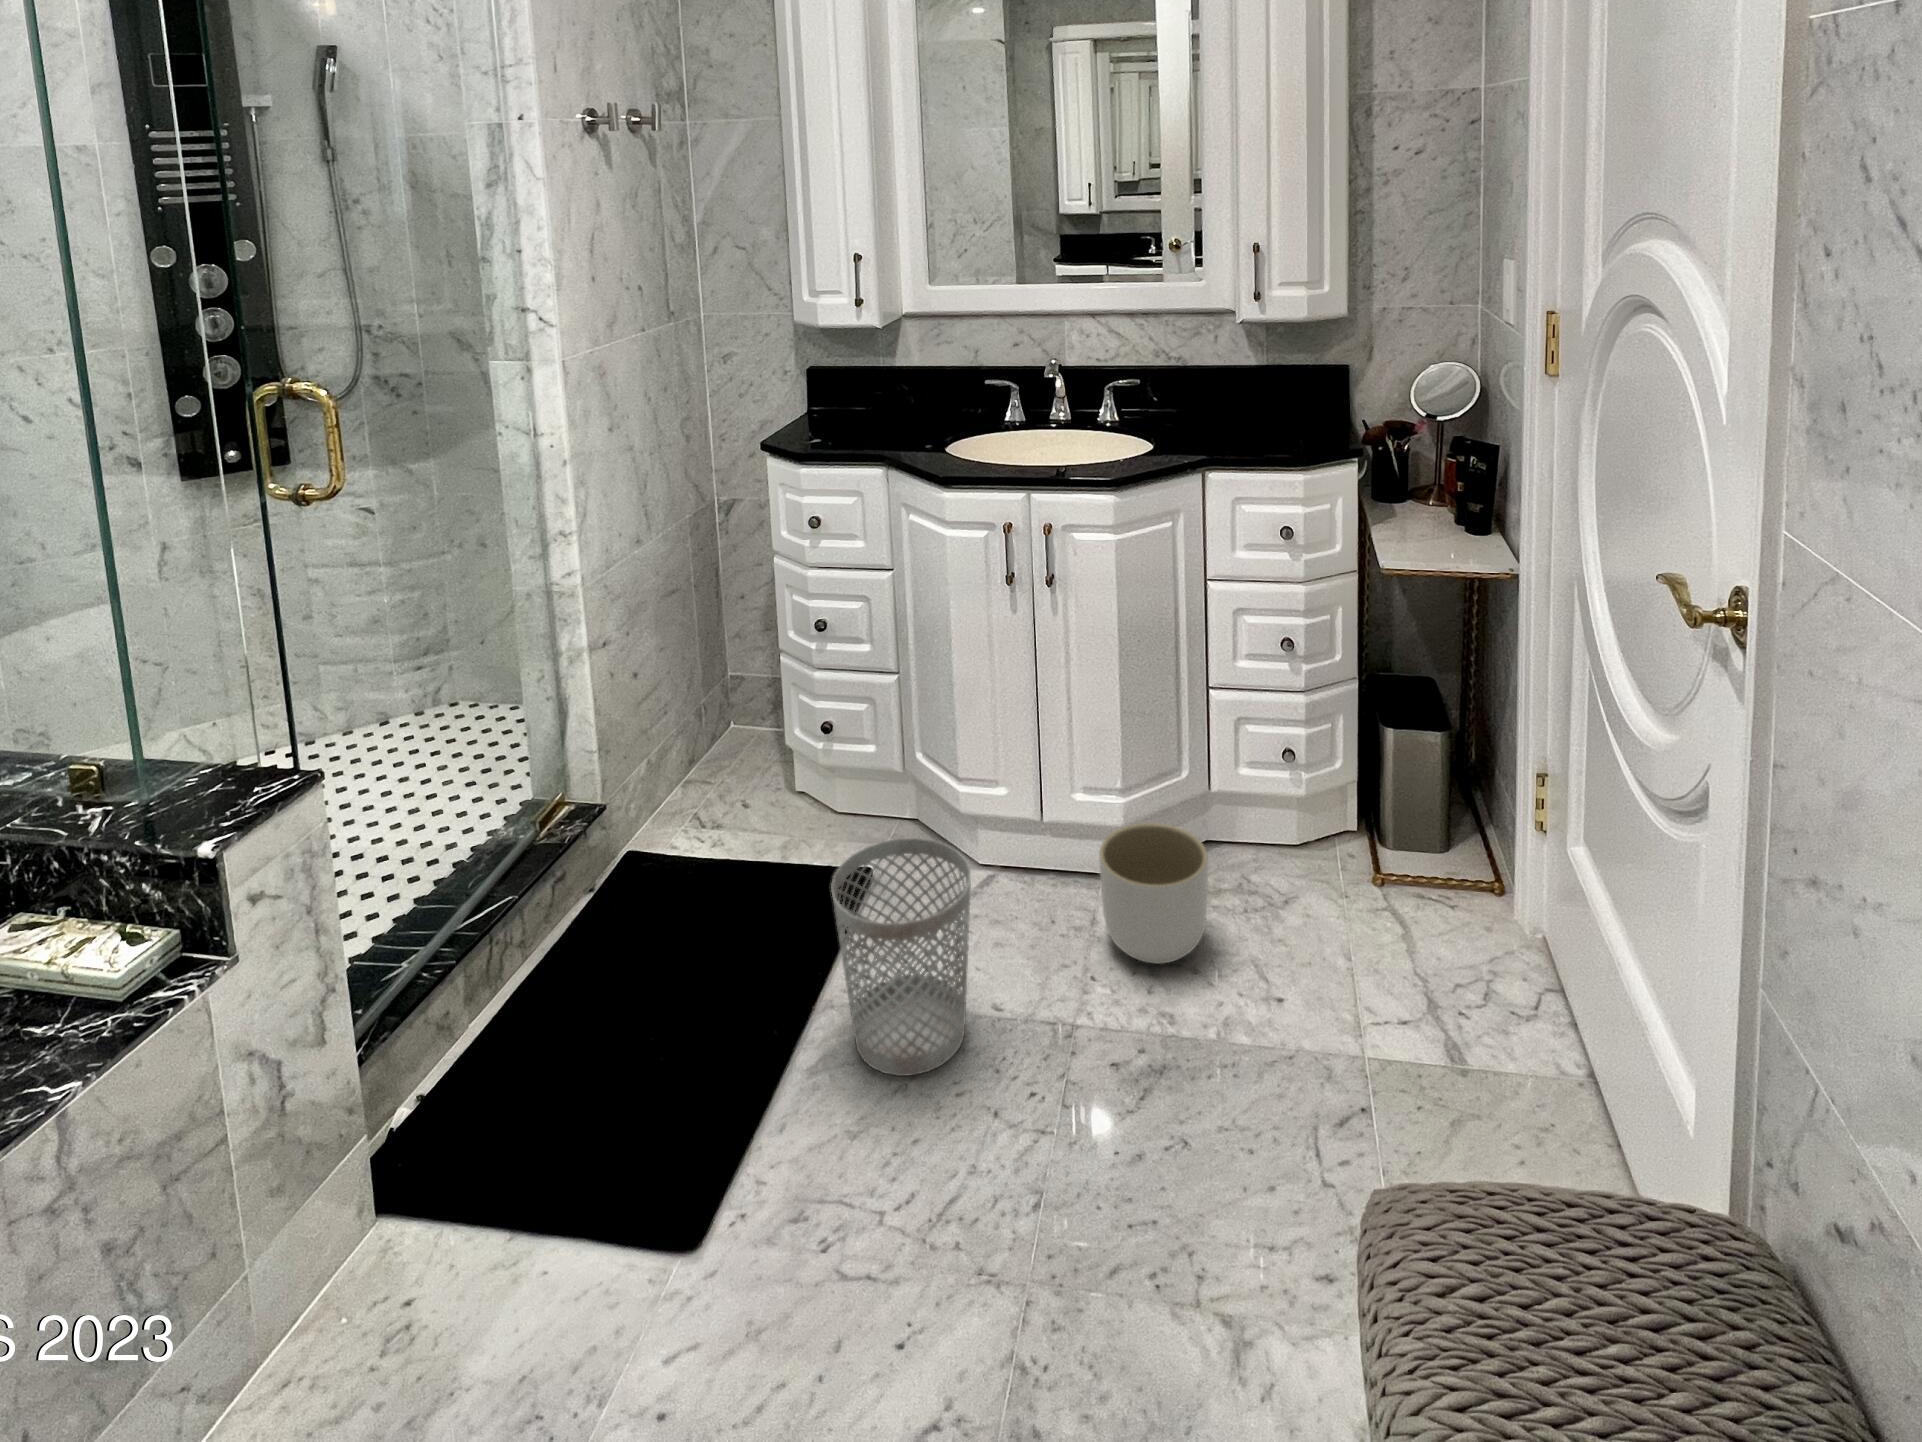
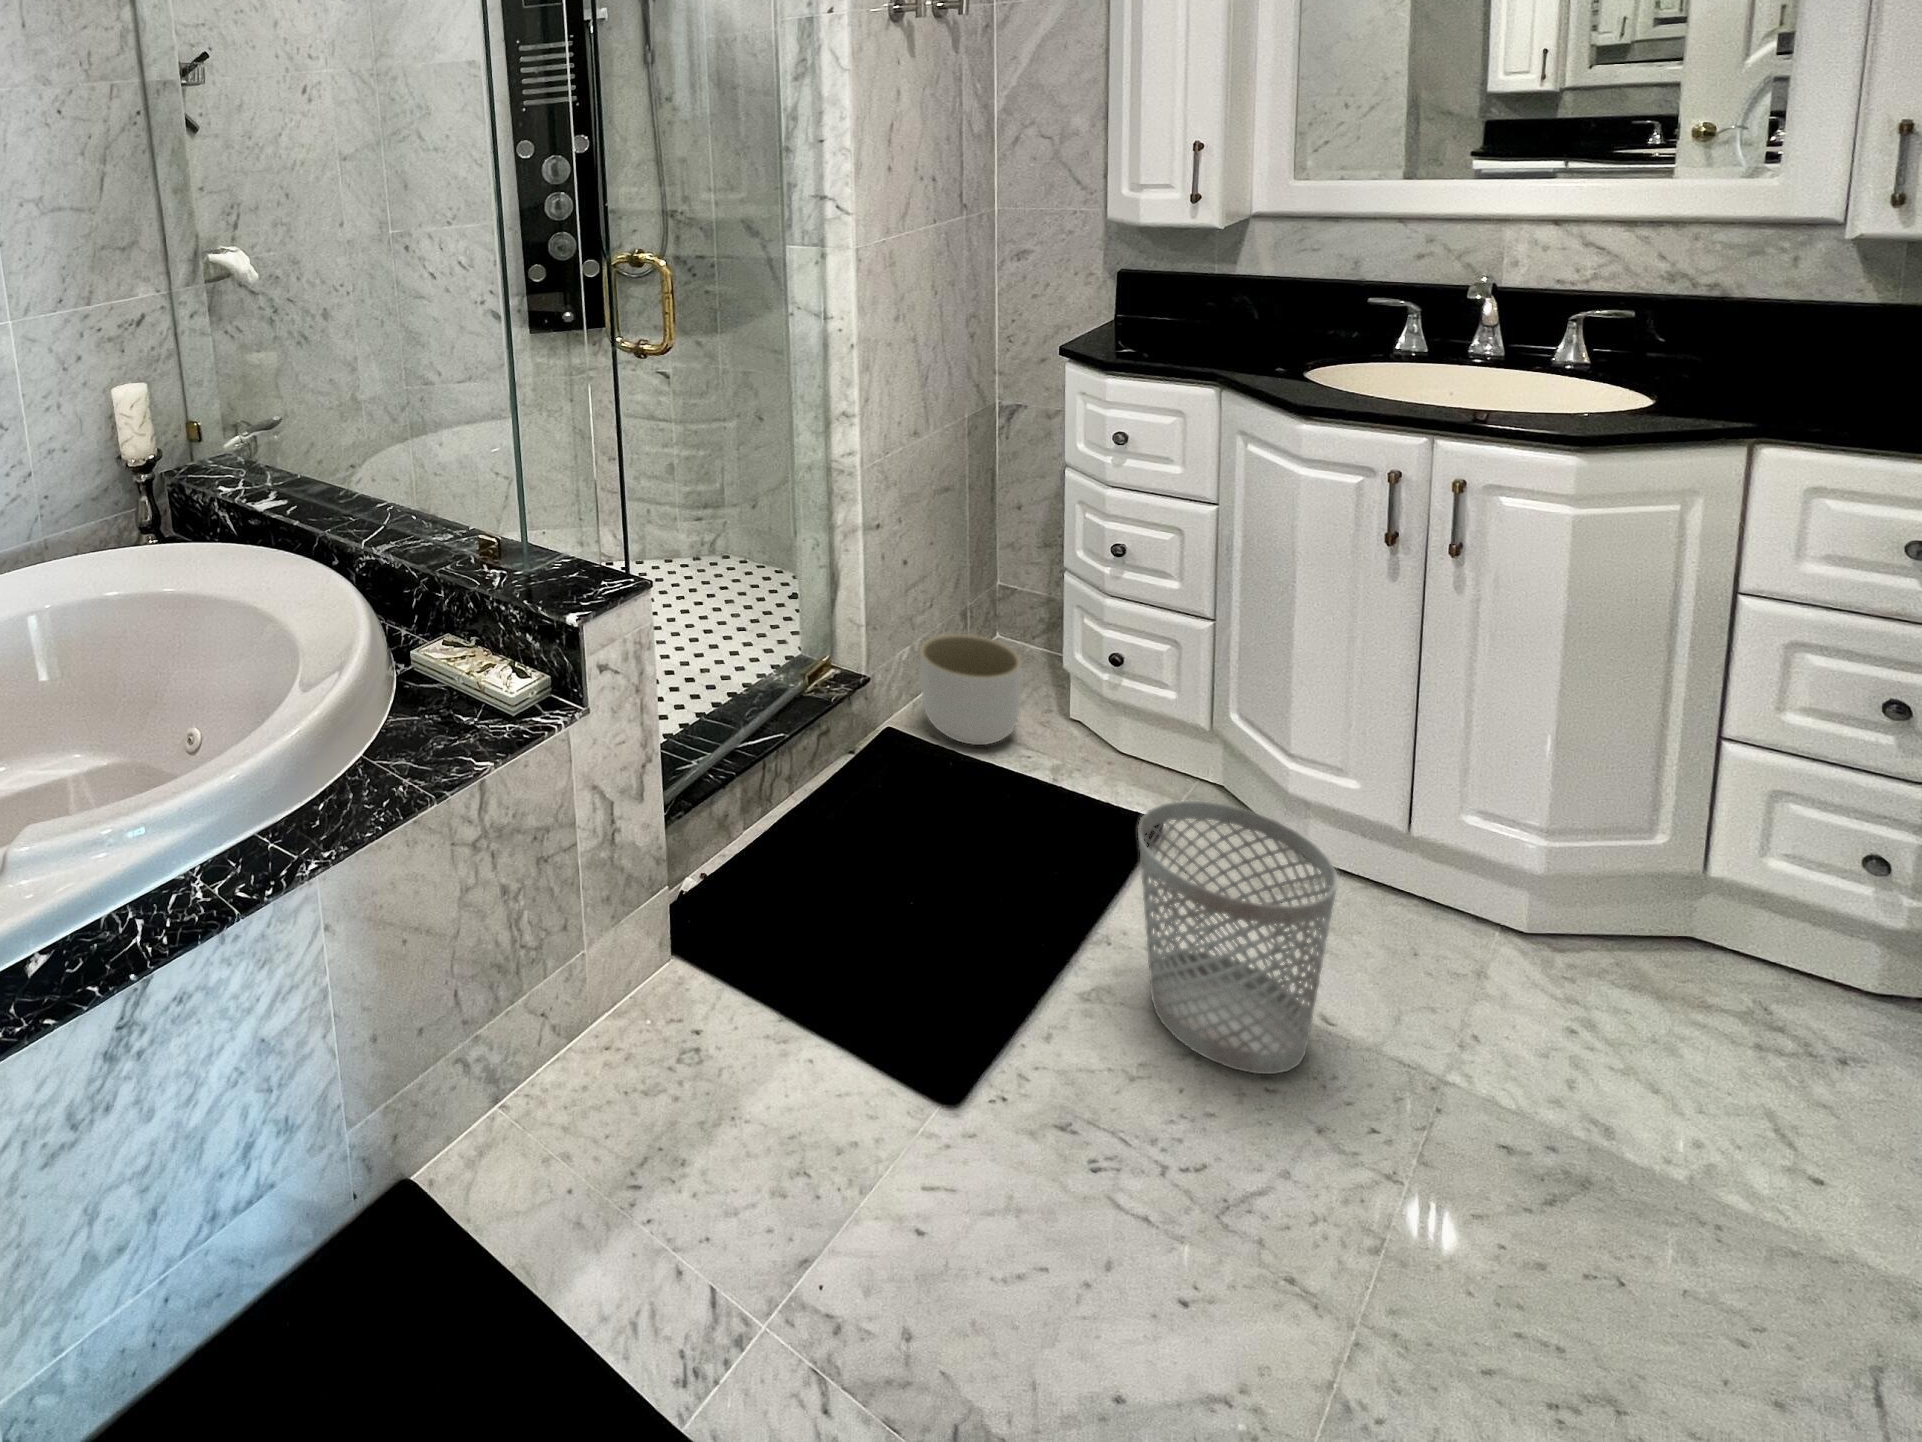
planter: present [1099,823,1208,964] -> present [920,634,1021,745]

